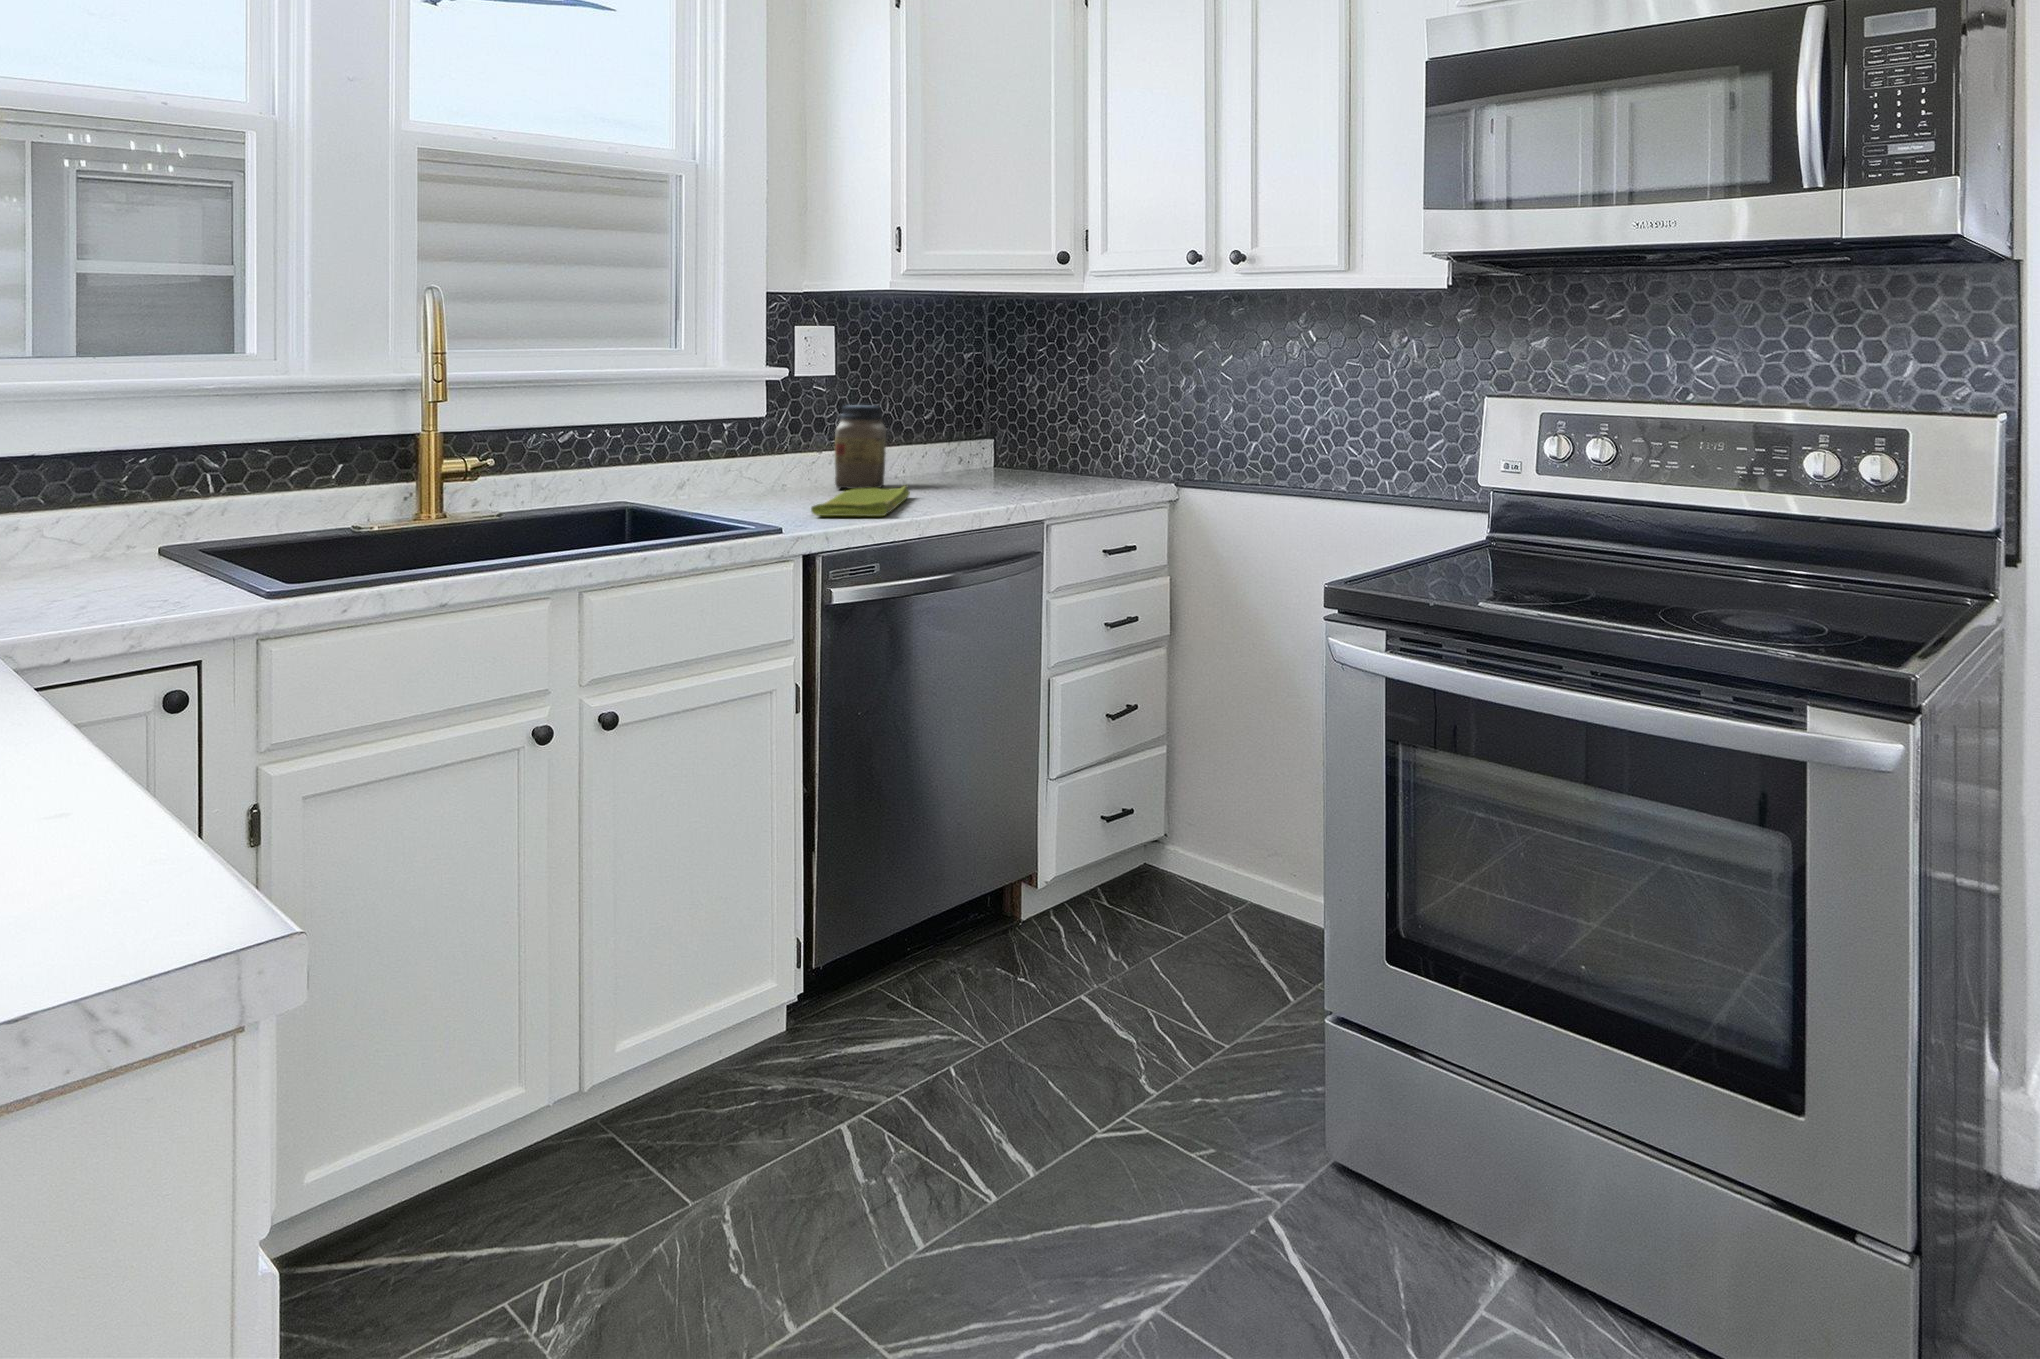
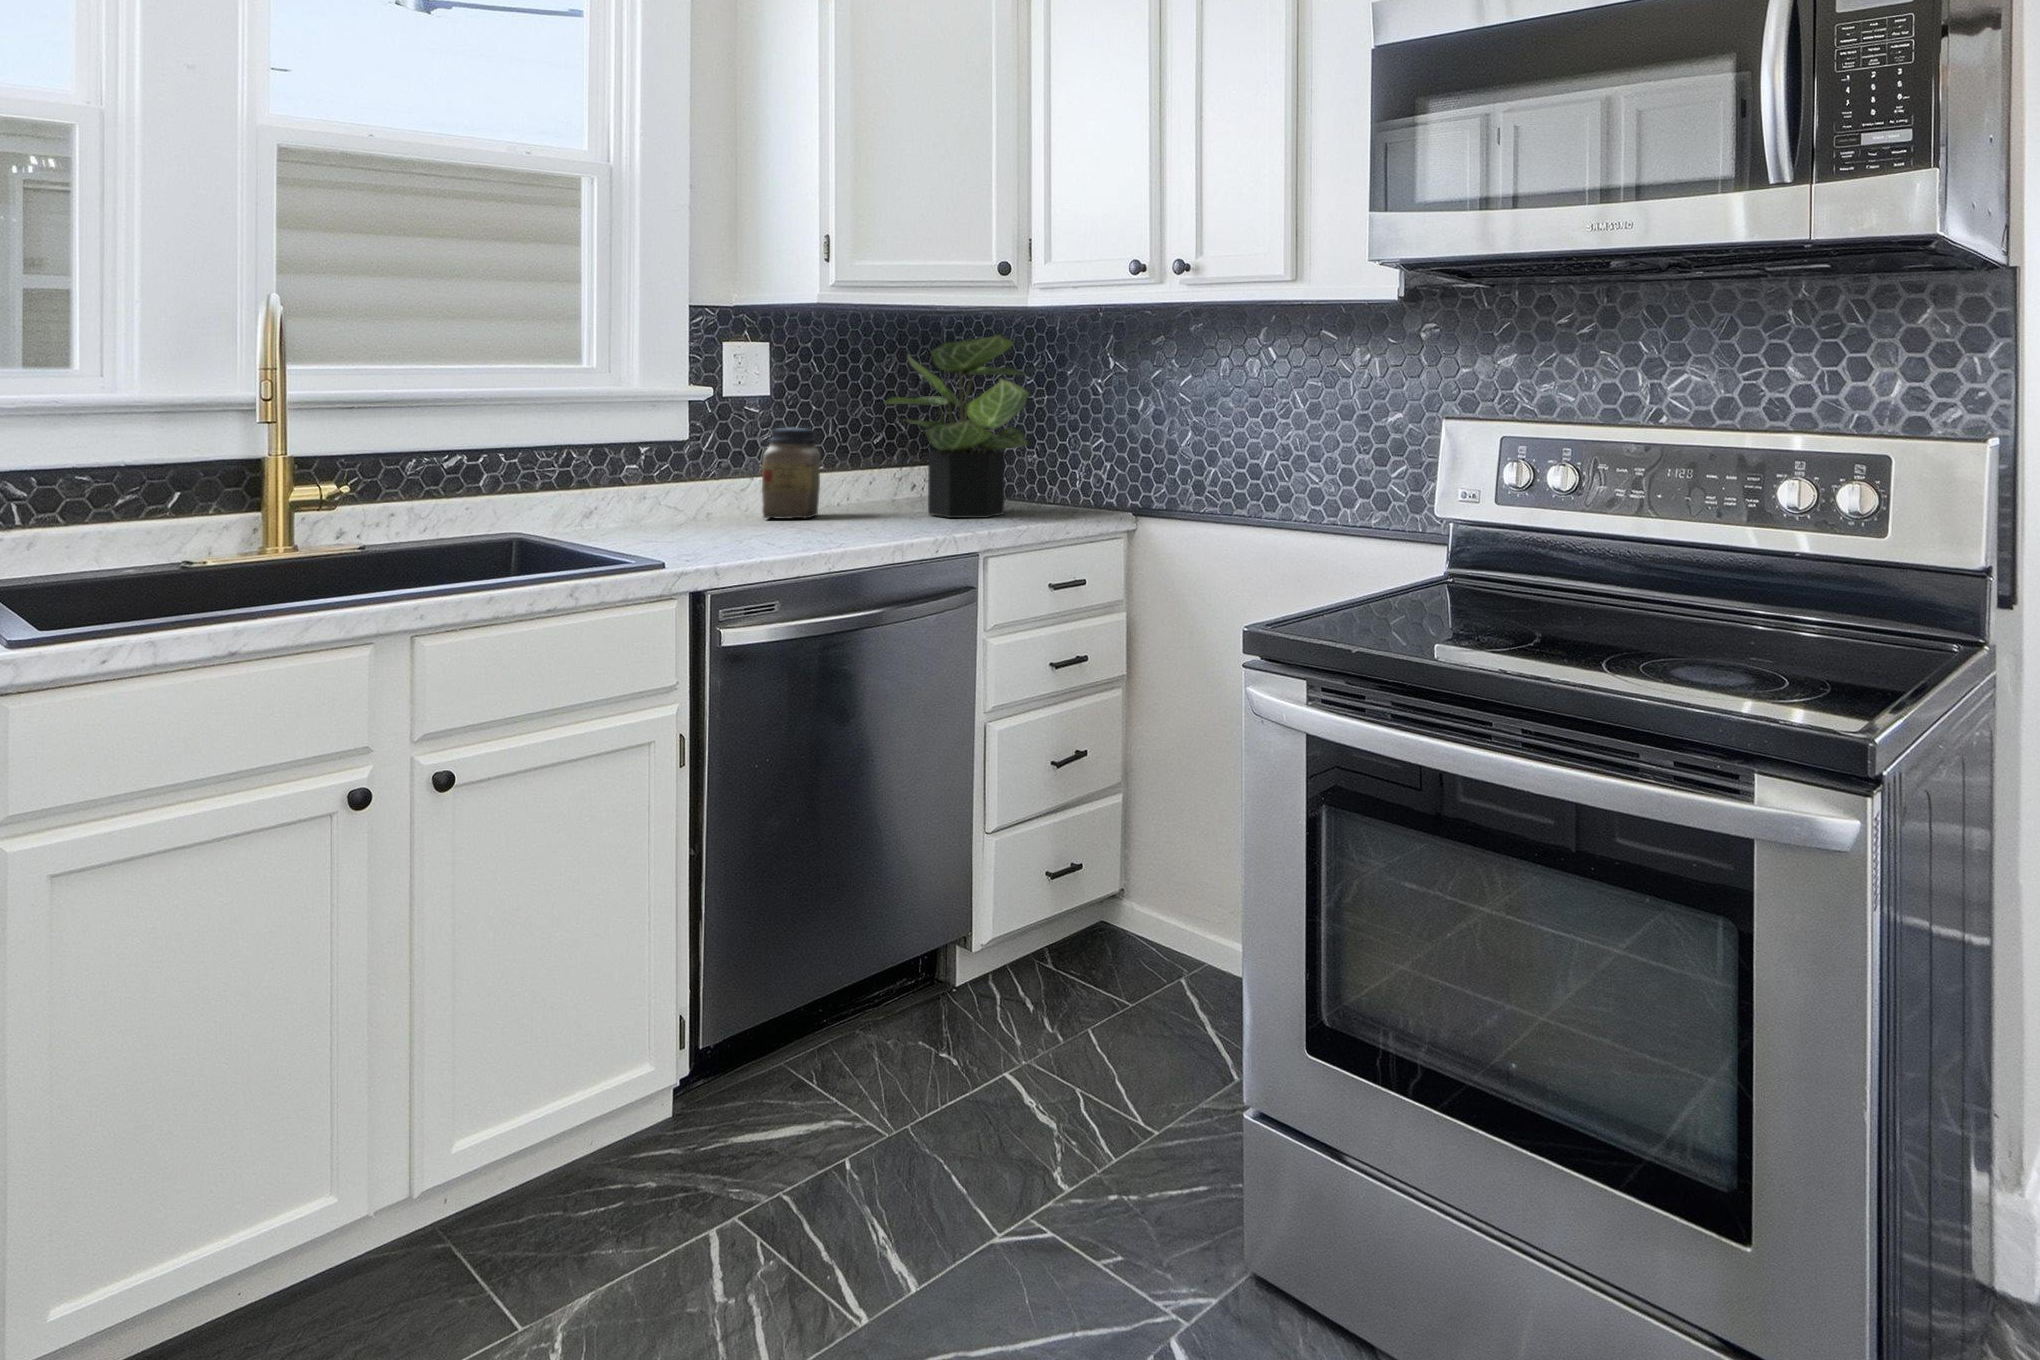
potted plant: none [937,318,1082,488] -> present [884,334,1030,518]
dish towel: present [811,485,910,516] -> none [712,514,837,550]

